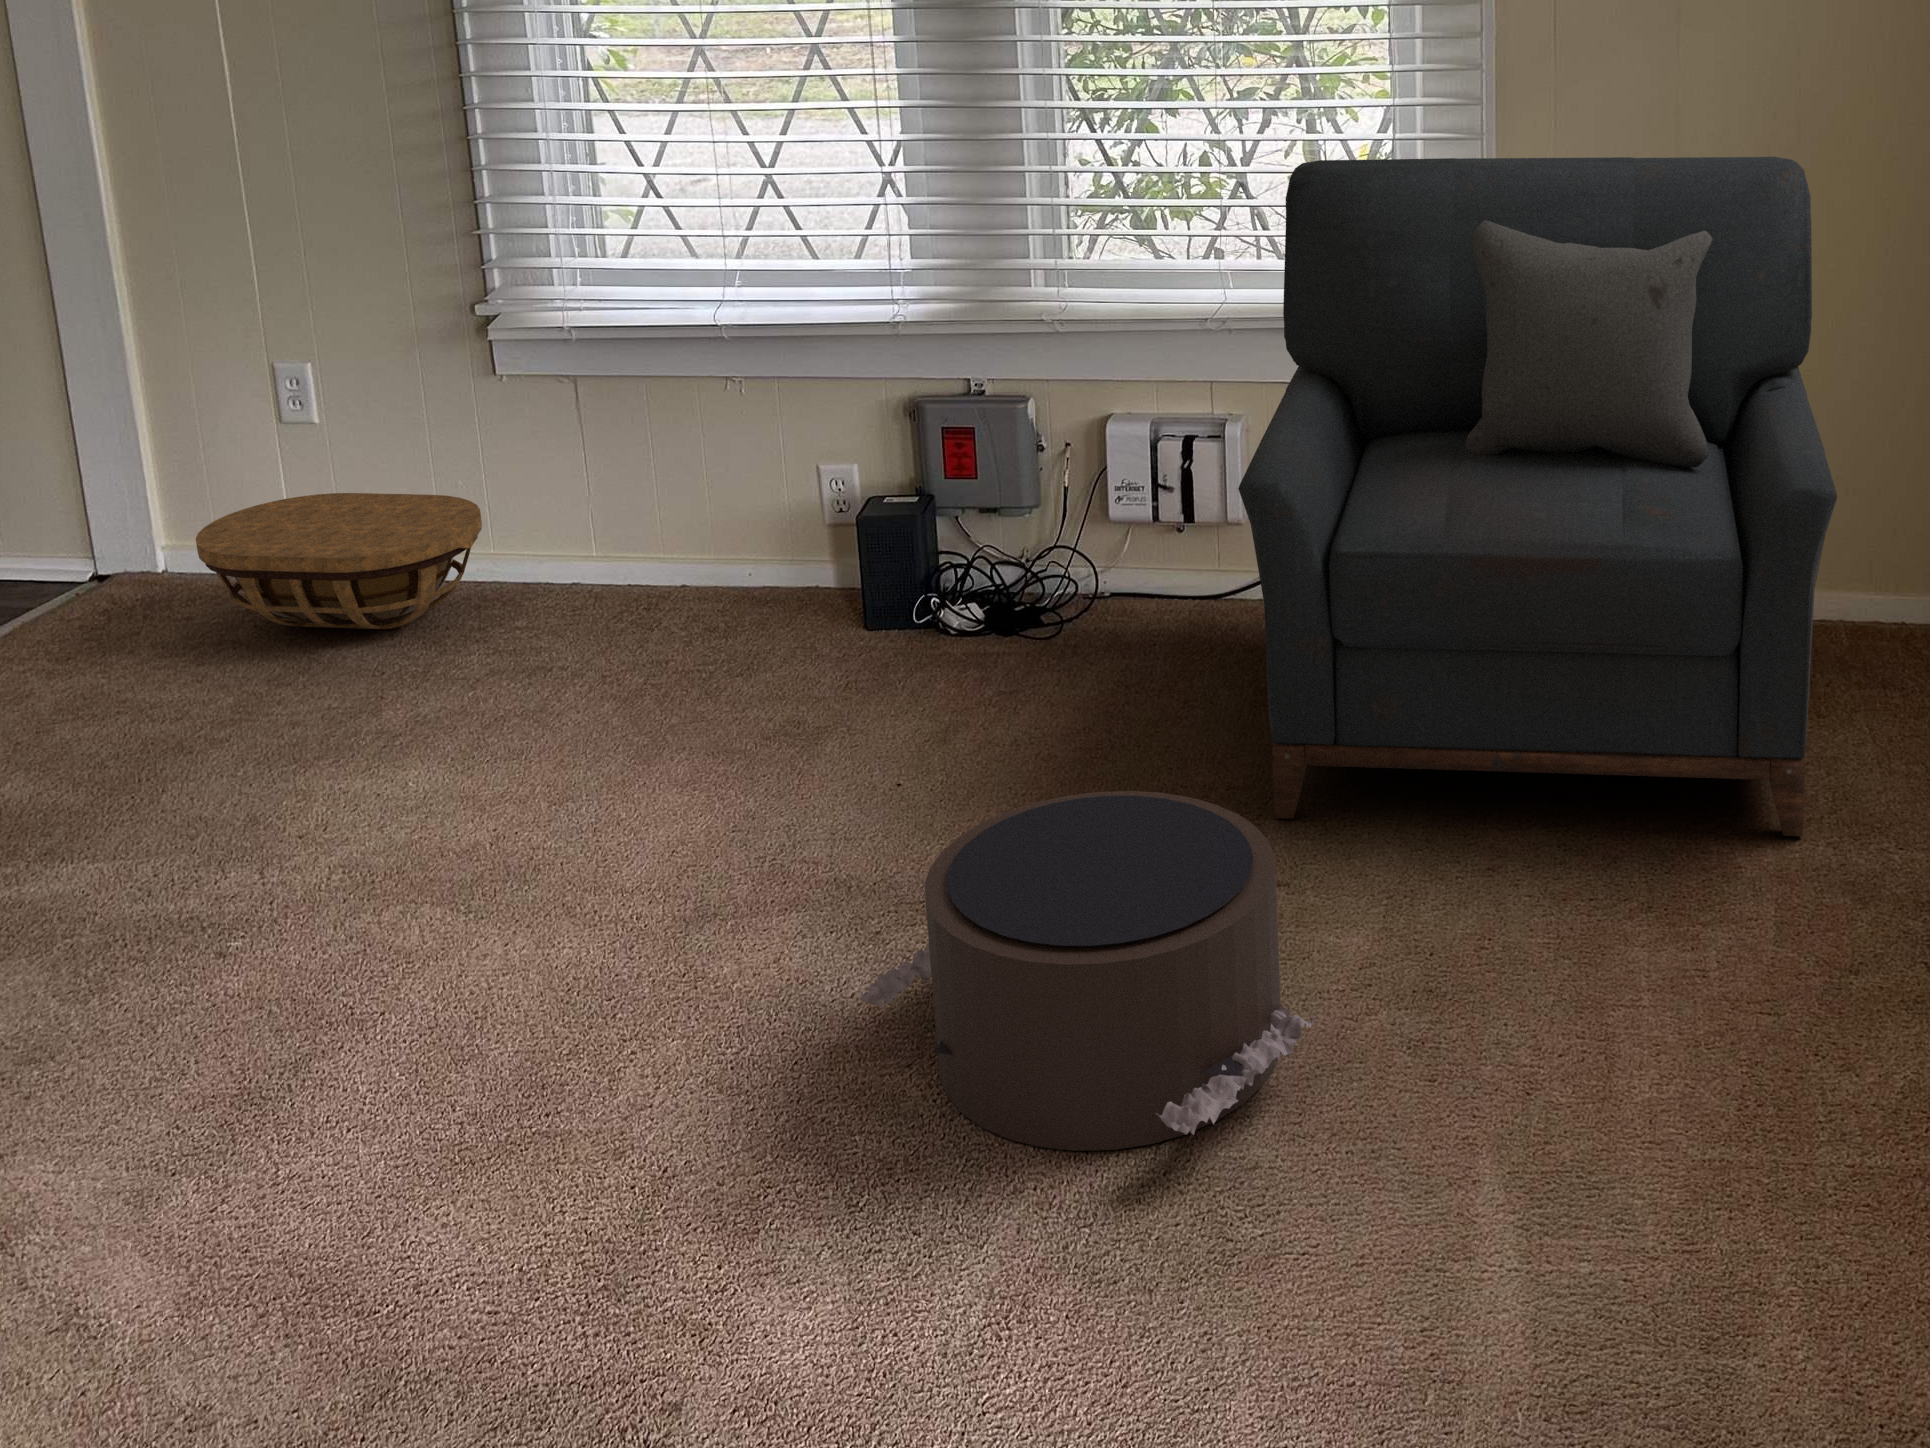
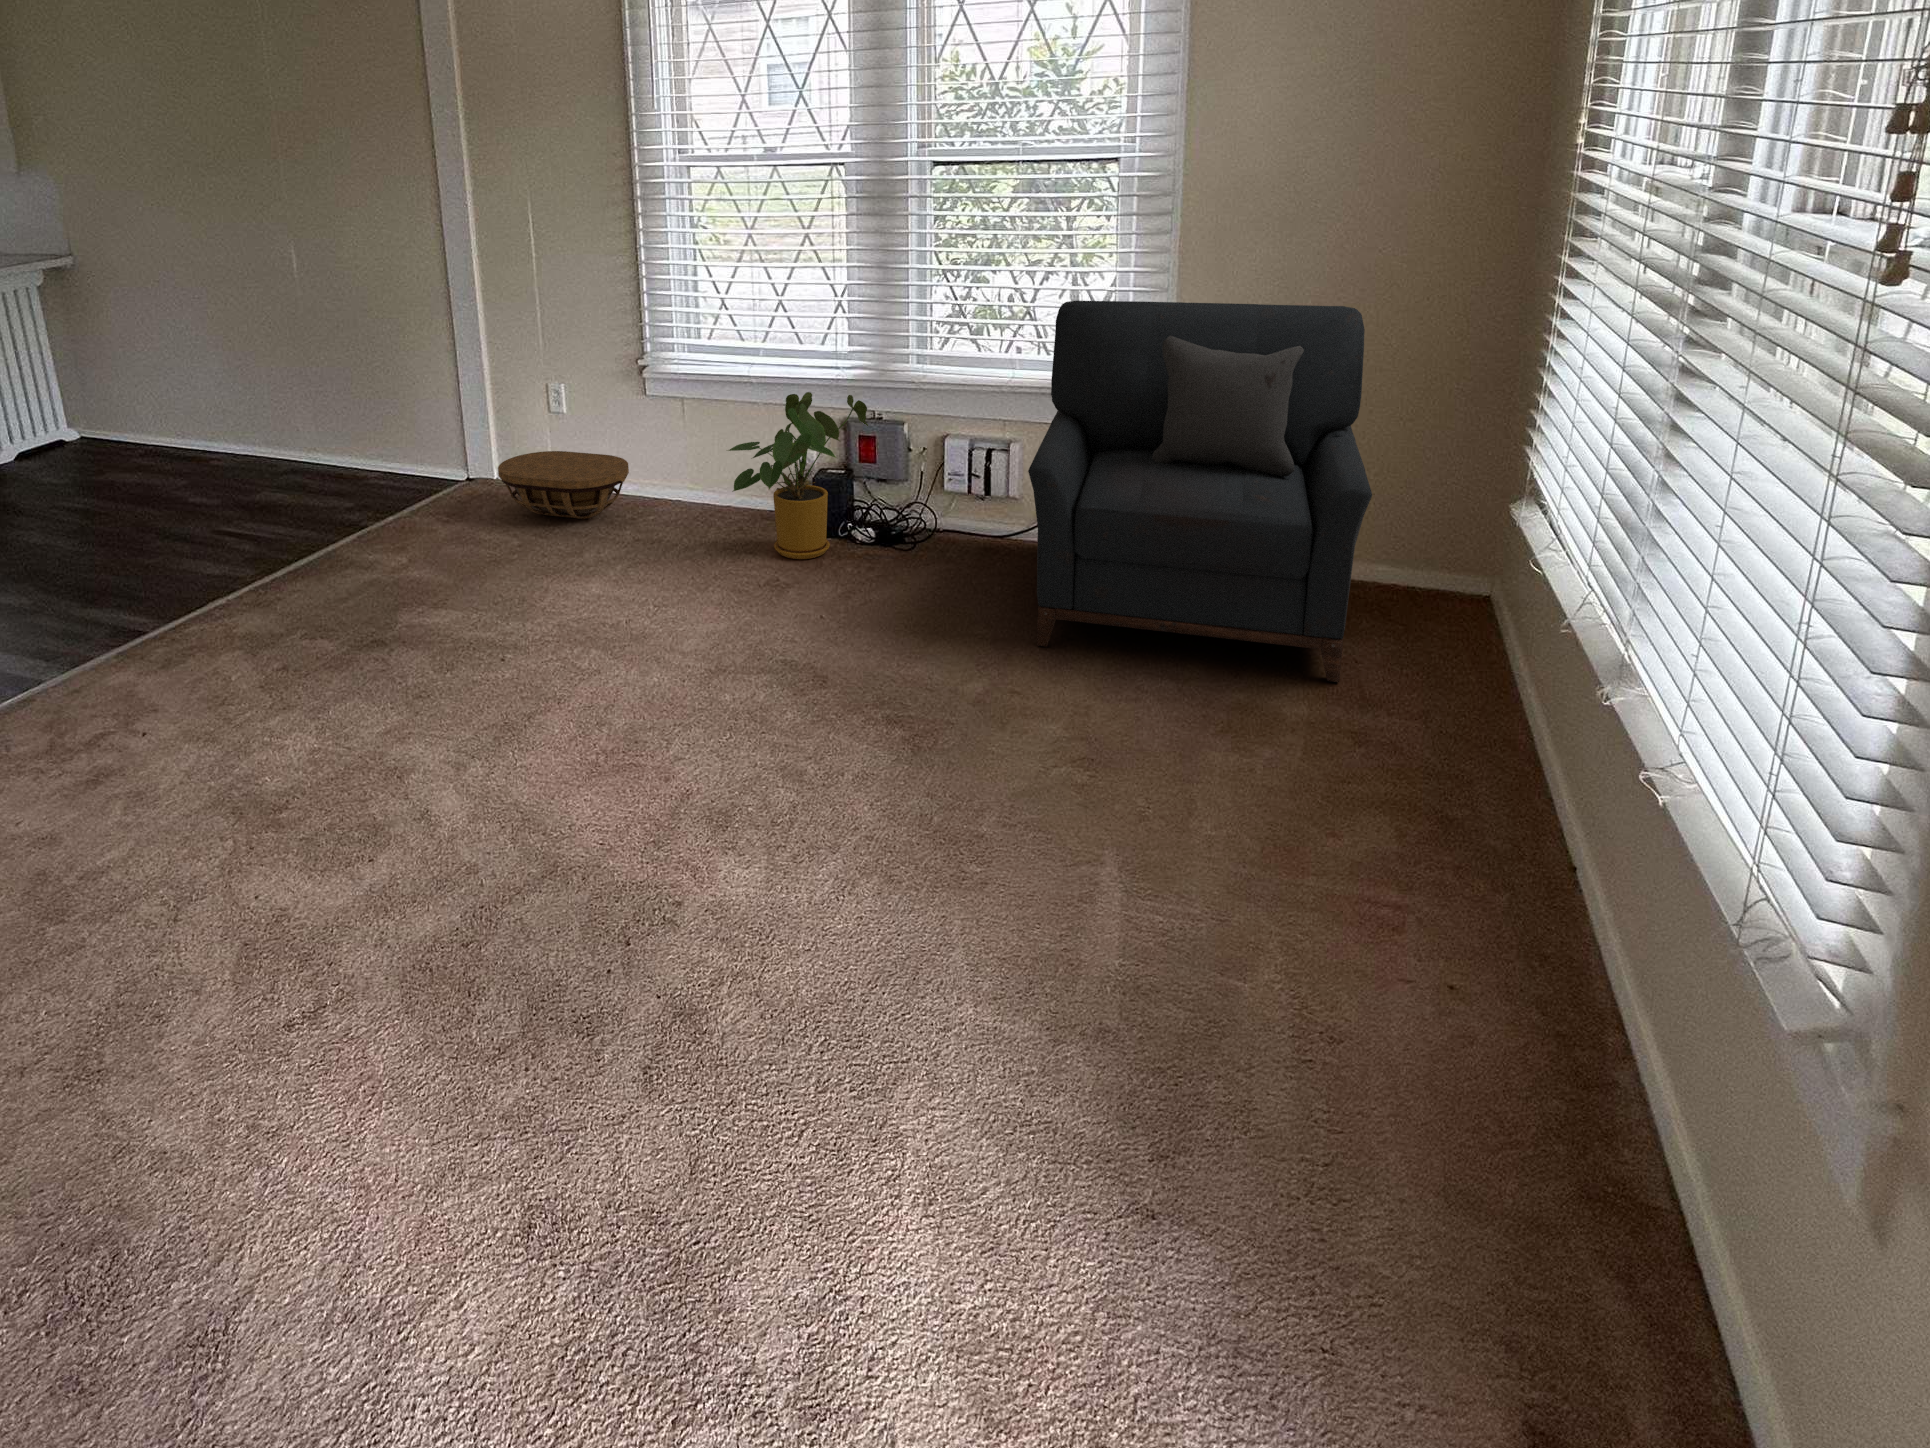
house plant: none [667,351,954,680] -> present [728,392,868,559]
pouf: present [859,791,1315,1151] -> none [829,618,1063,791]

